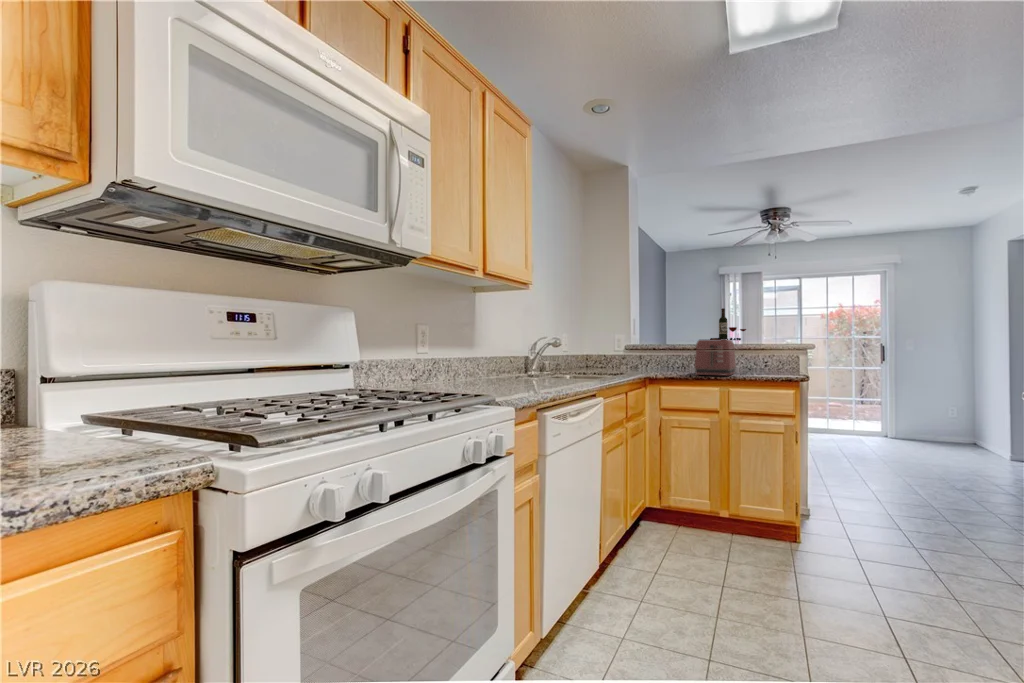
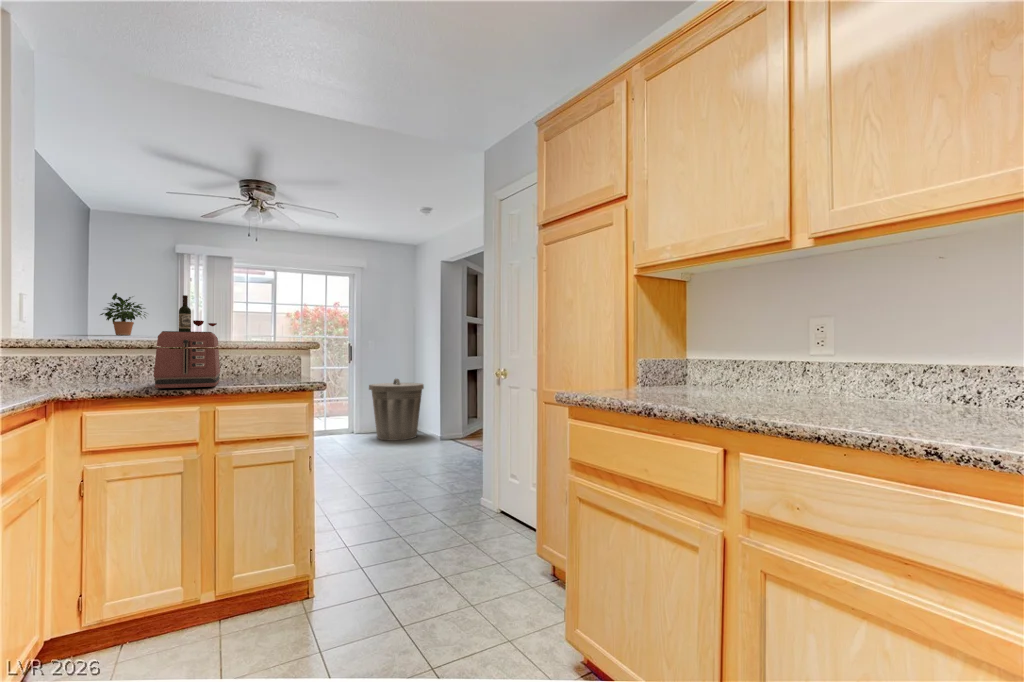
potted plant: none [671,310,701,340] -> present [100,293,146,336]
trash can: none [907,384,989,456] -> present [369,379,424,440]

